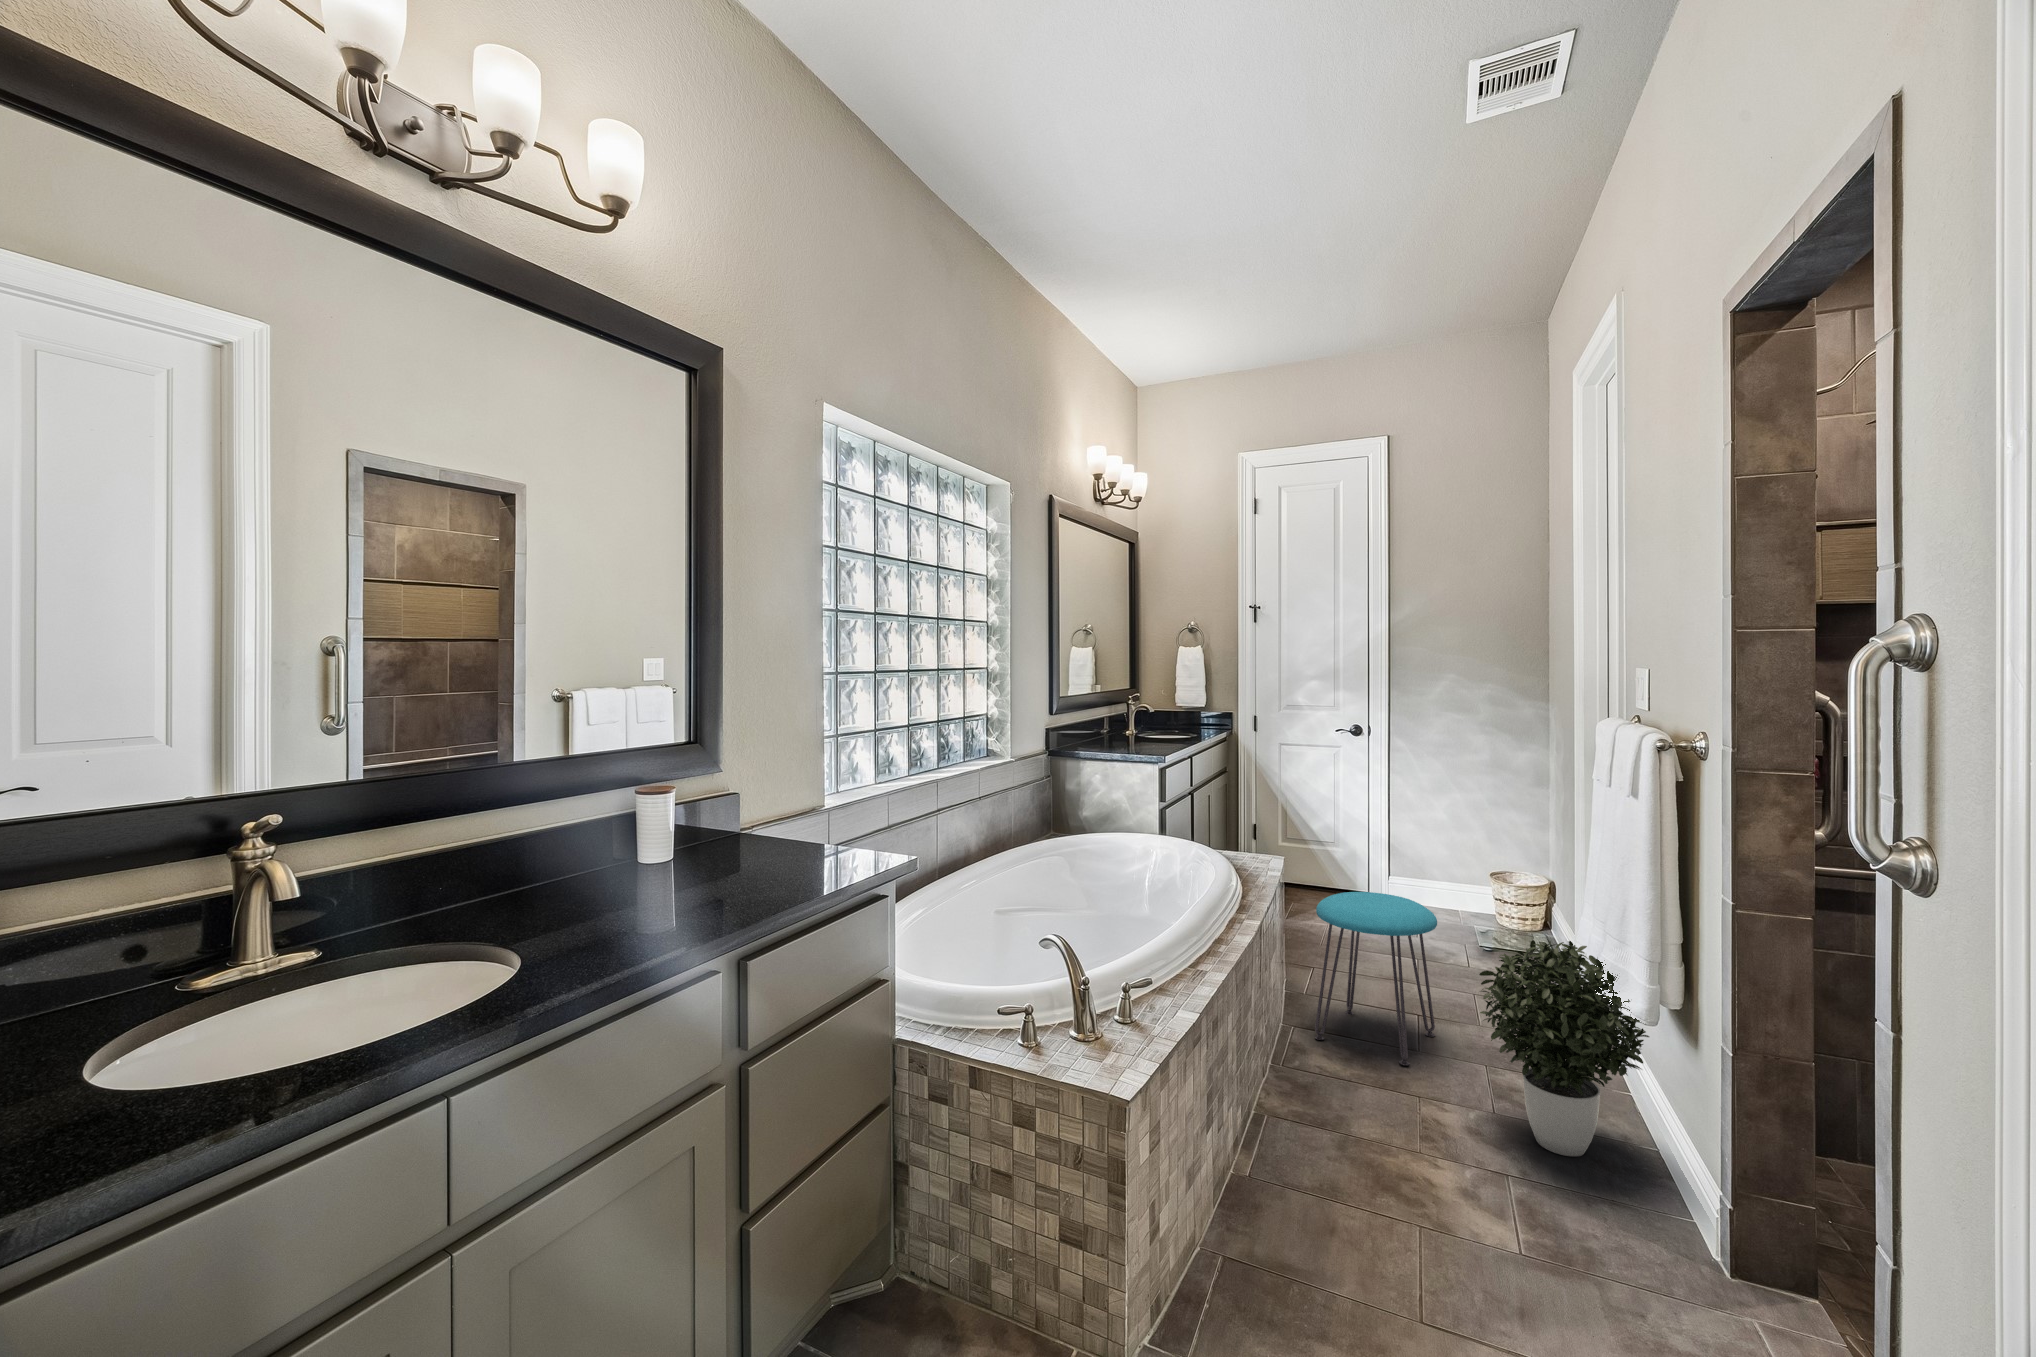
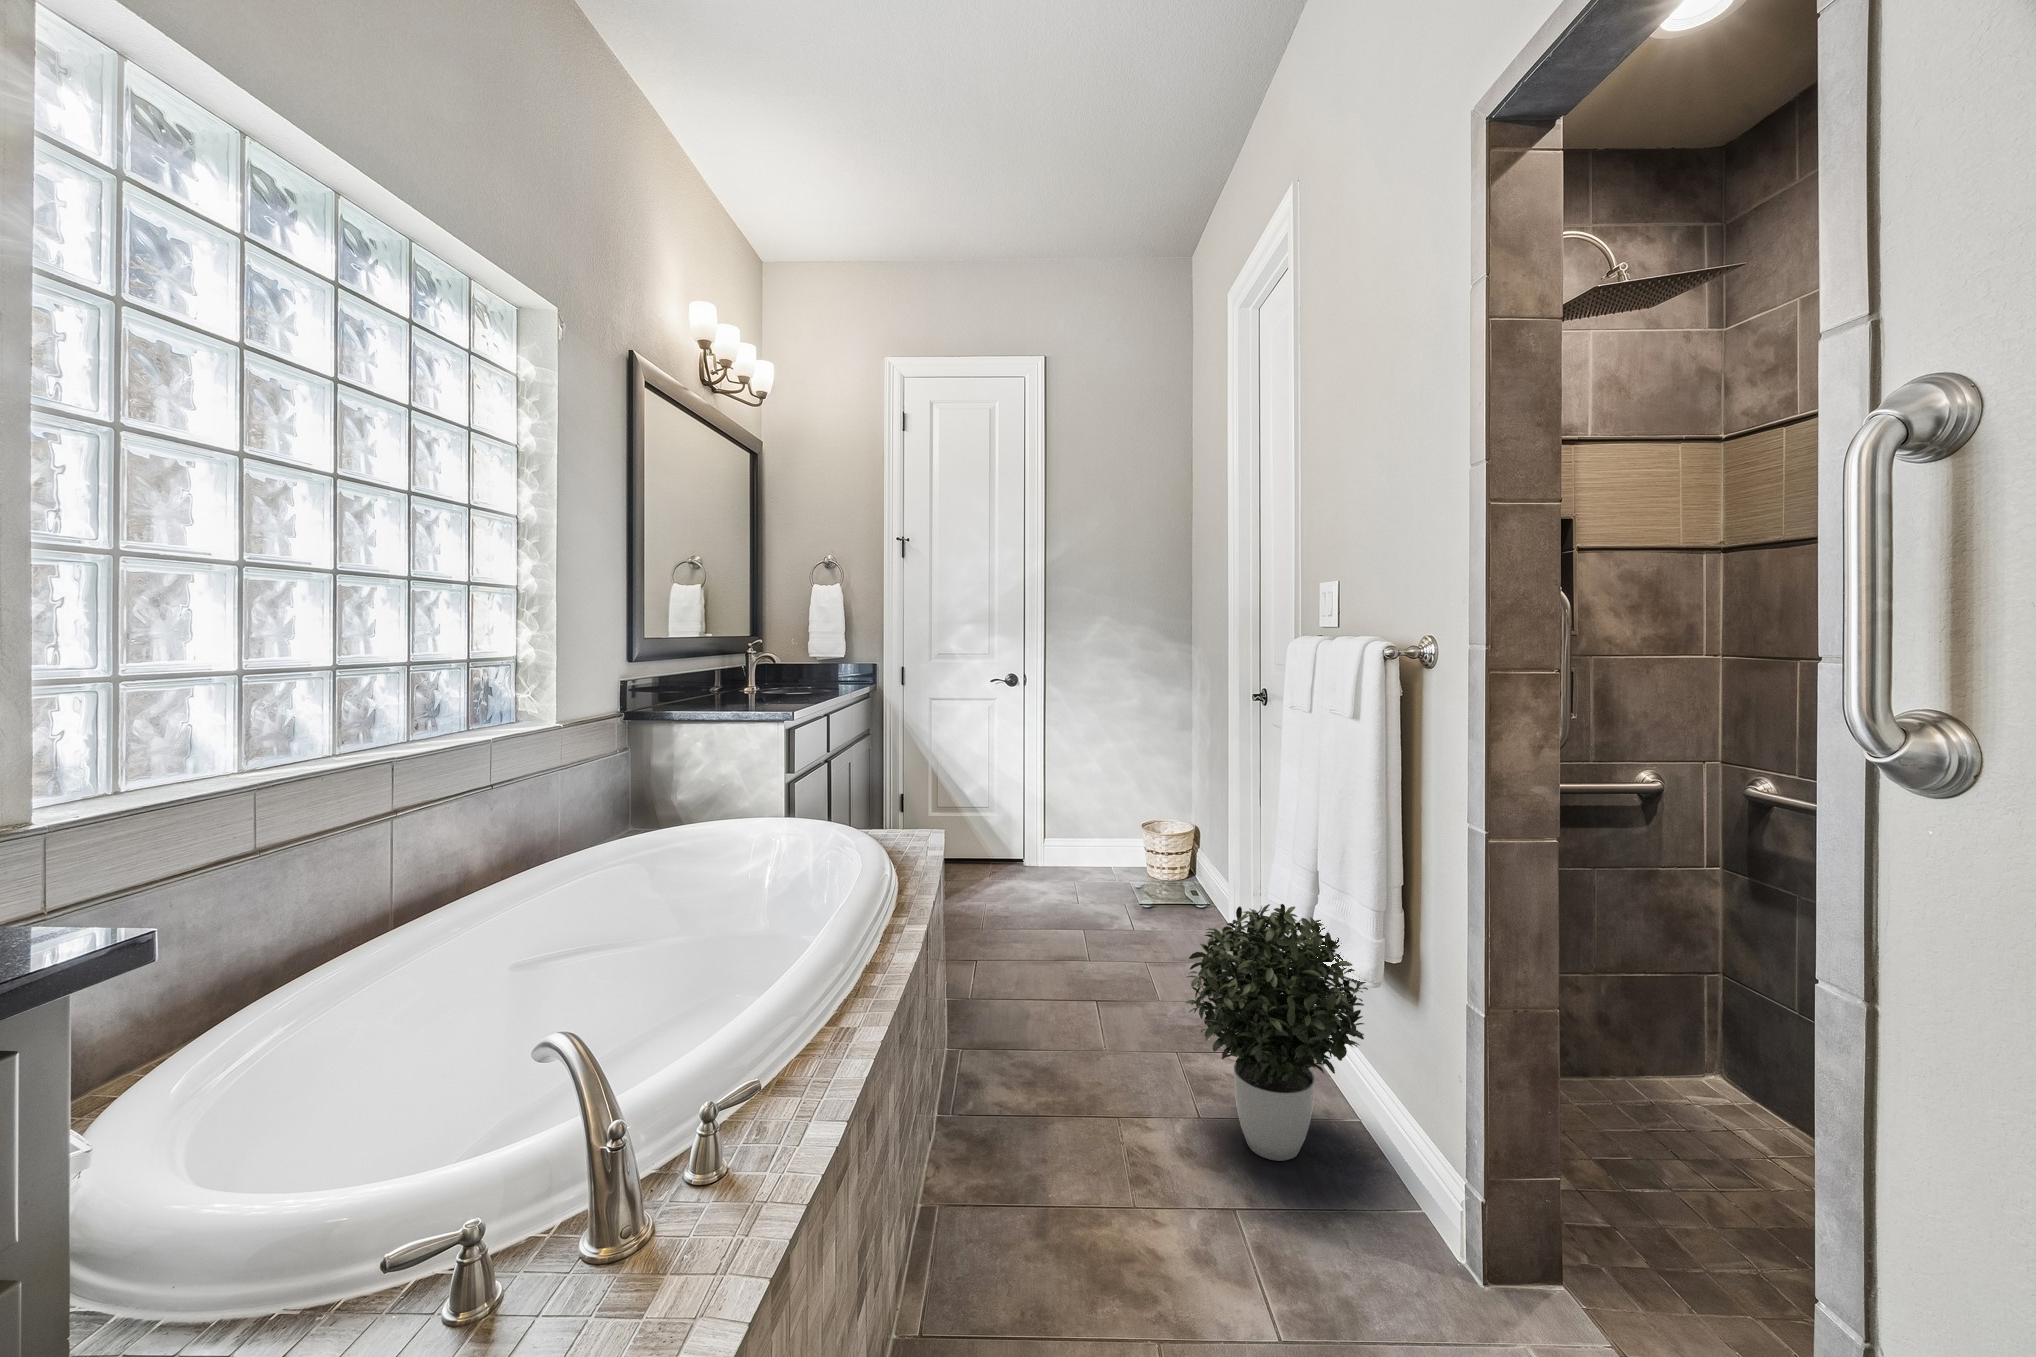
stool: present [1315,892,1437,1065] -> none [987,864,1123,1072]

